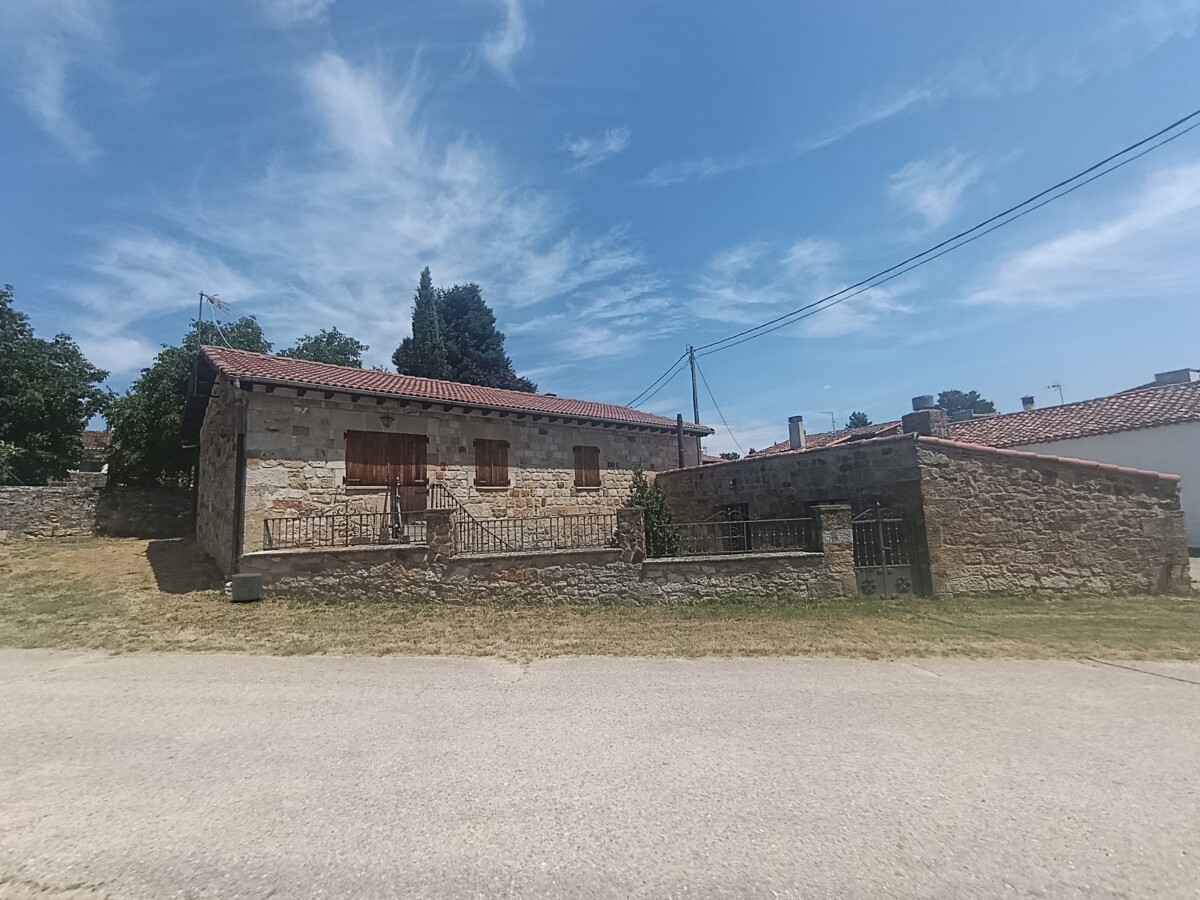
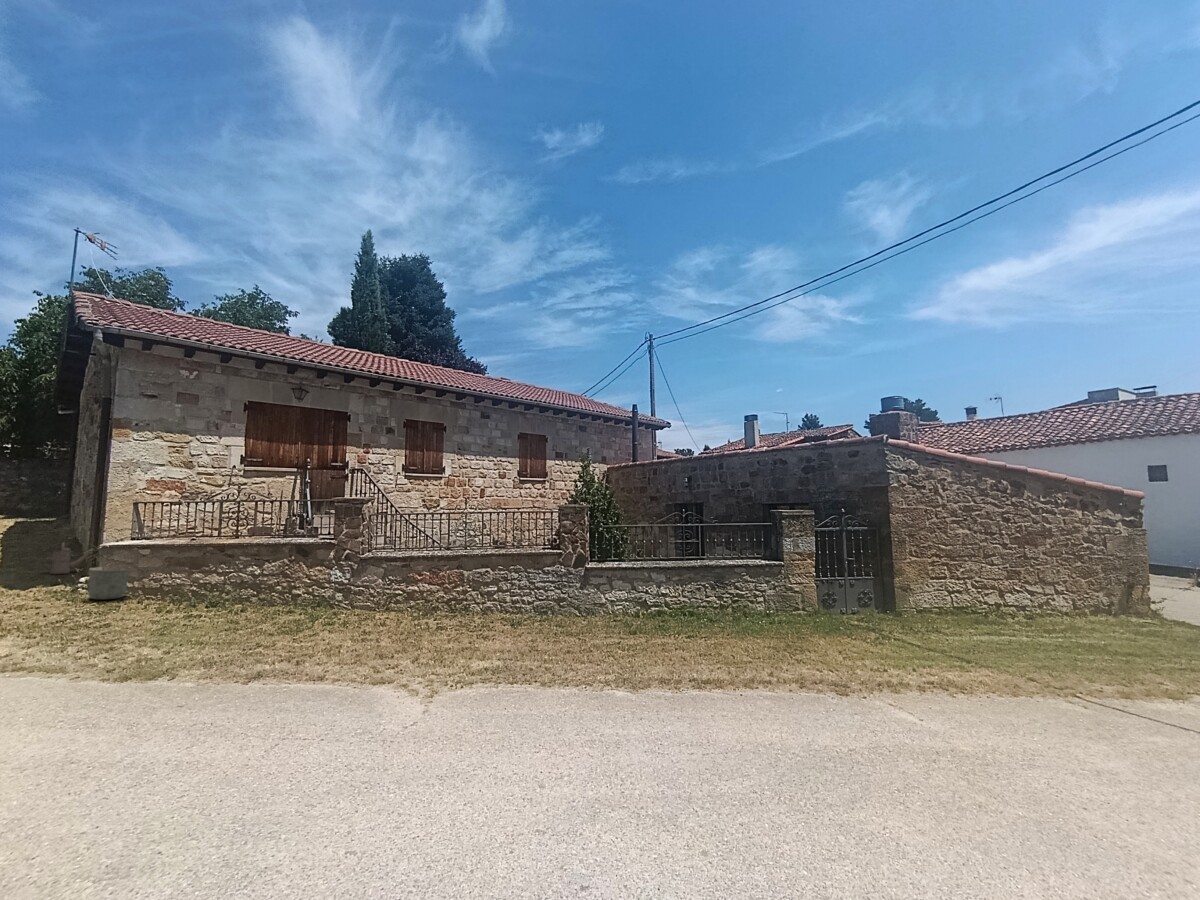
watering can: none [188,556,226,583] -> present [50,542,90,574]

